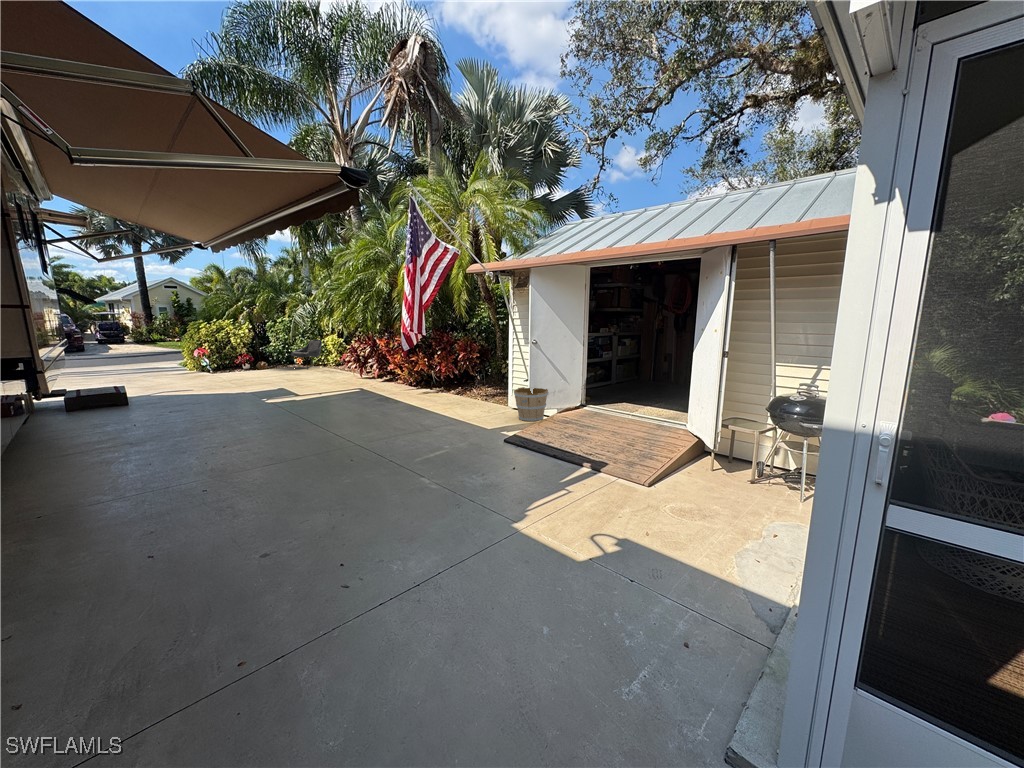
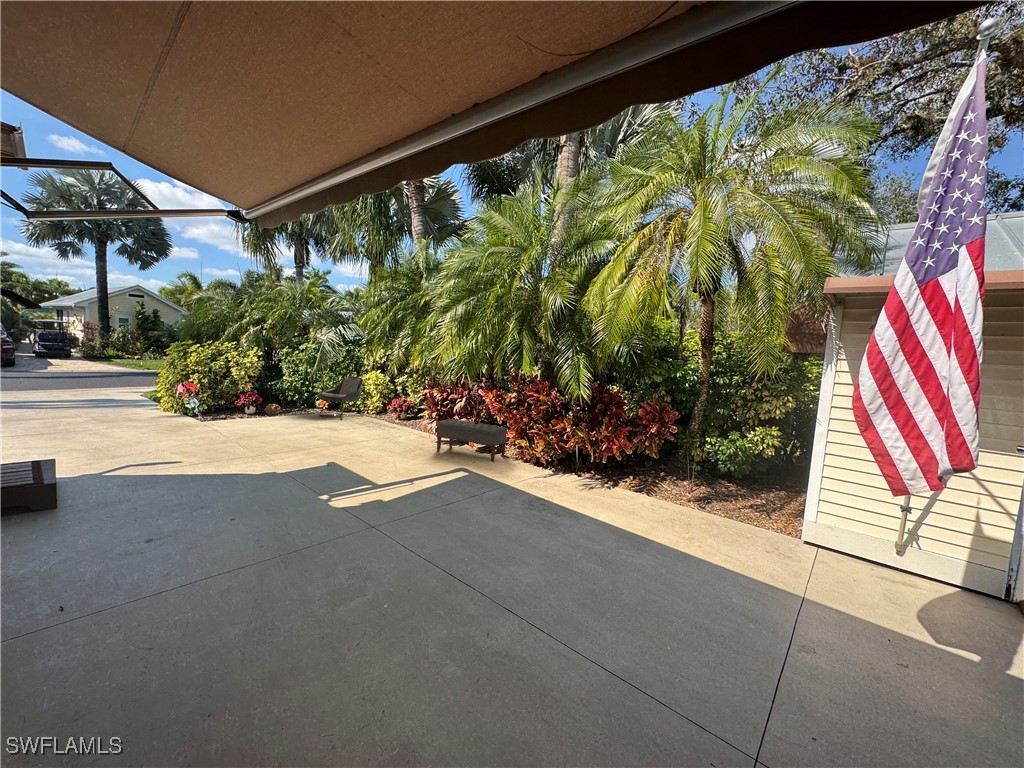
bench: none [351,361,395,385] -> present [436,419,507,461]
wooden bucket: present [514,387,549,421] -> none [896,522,998,609]

